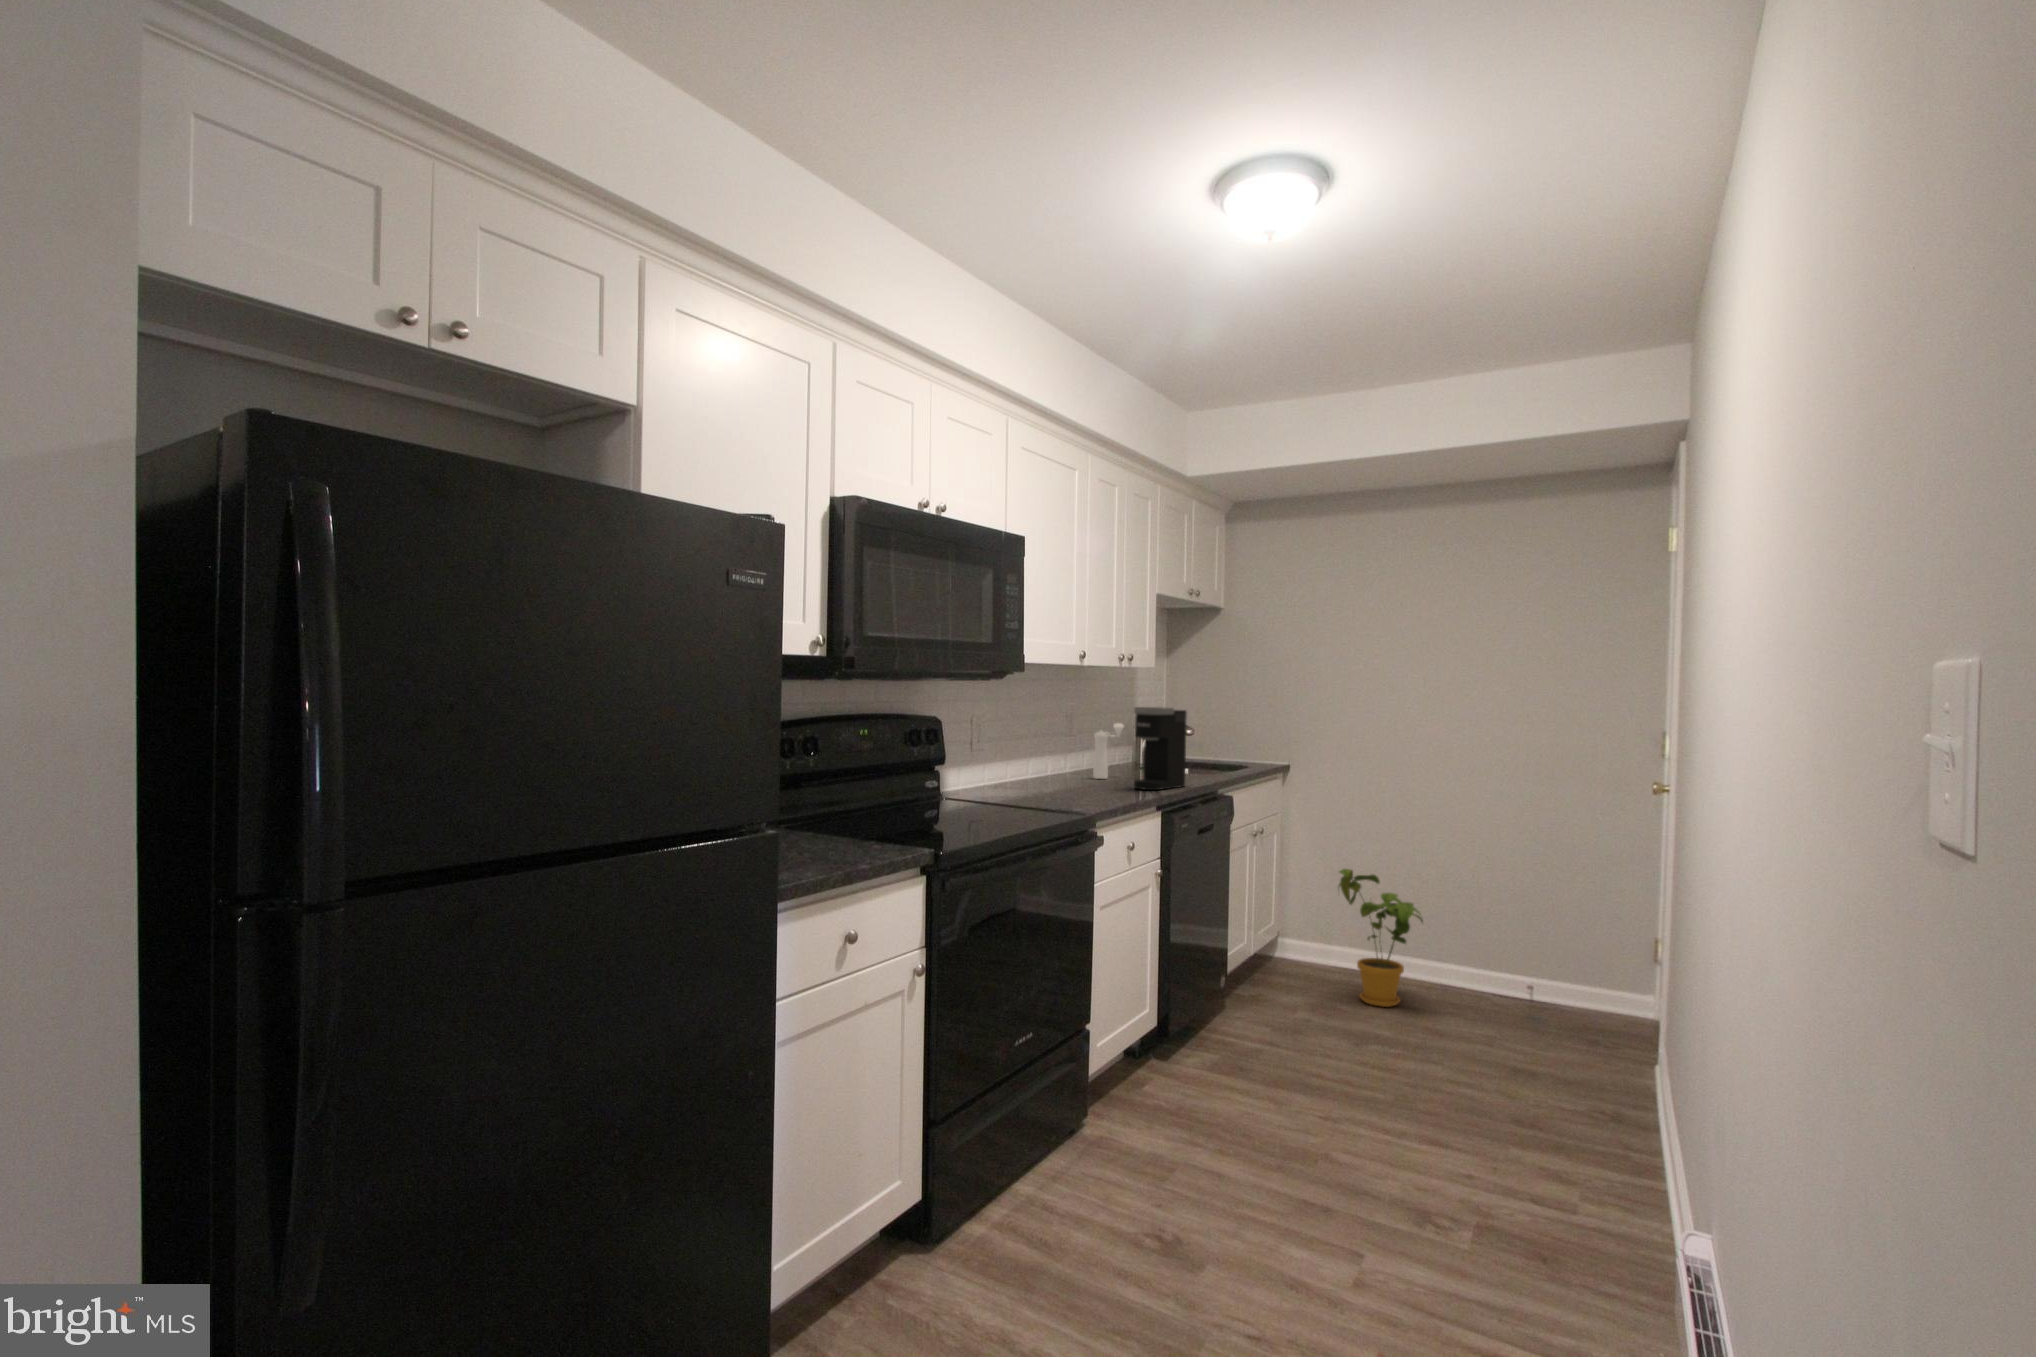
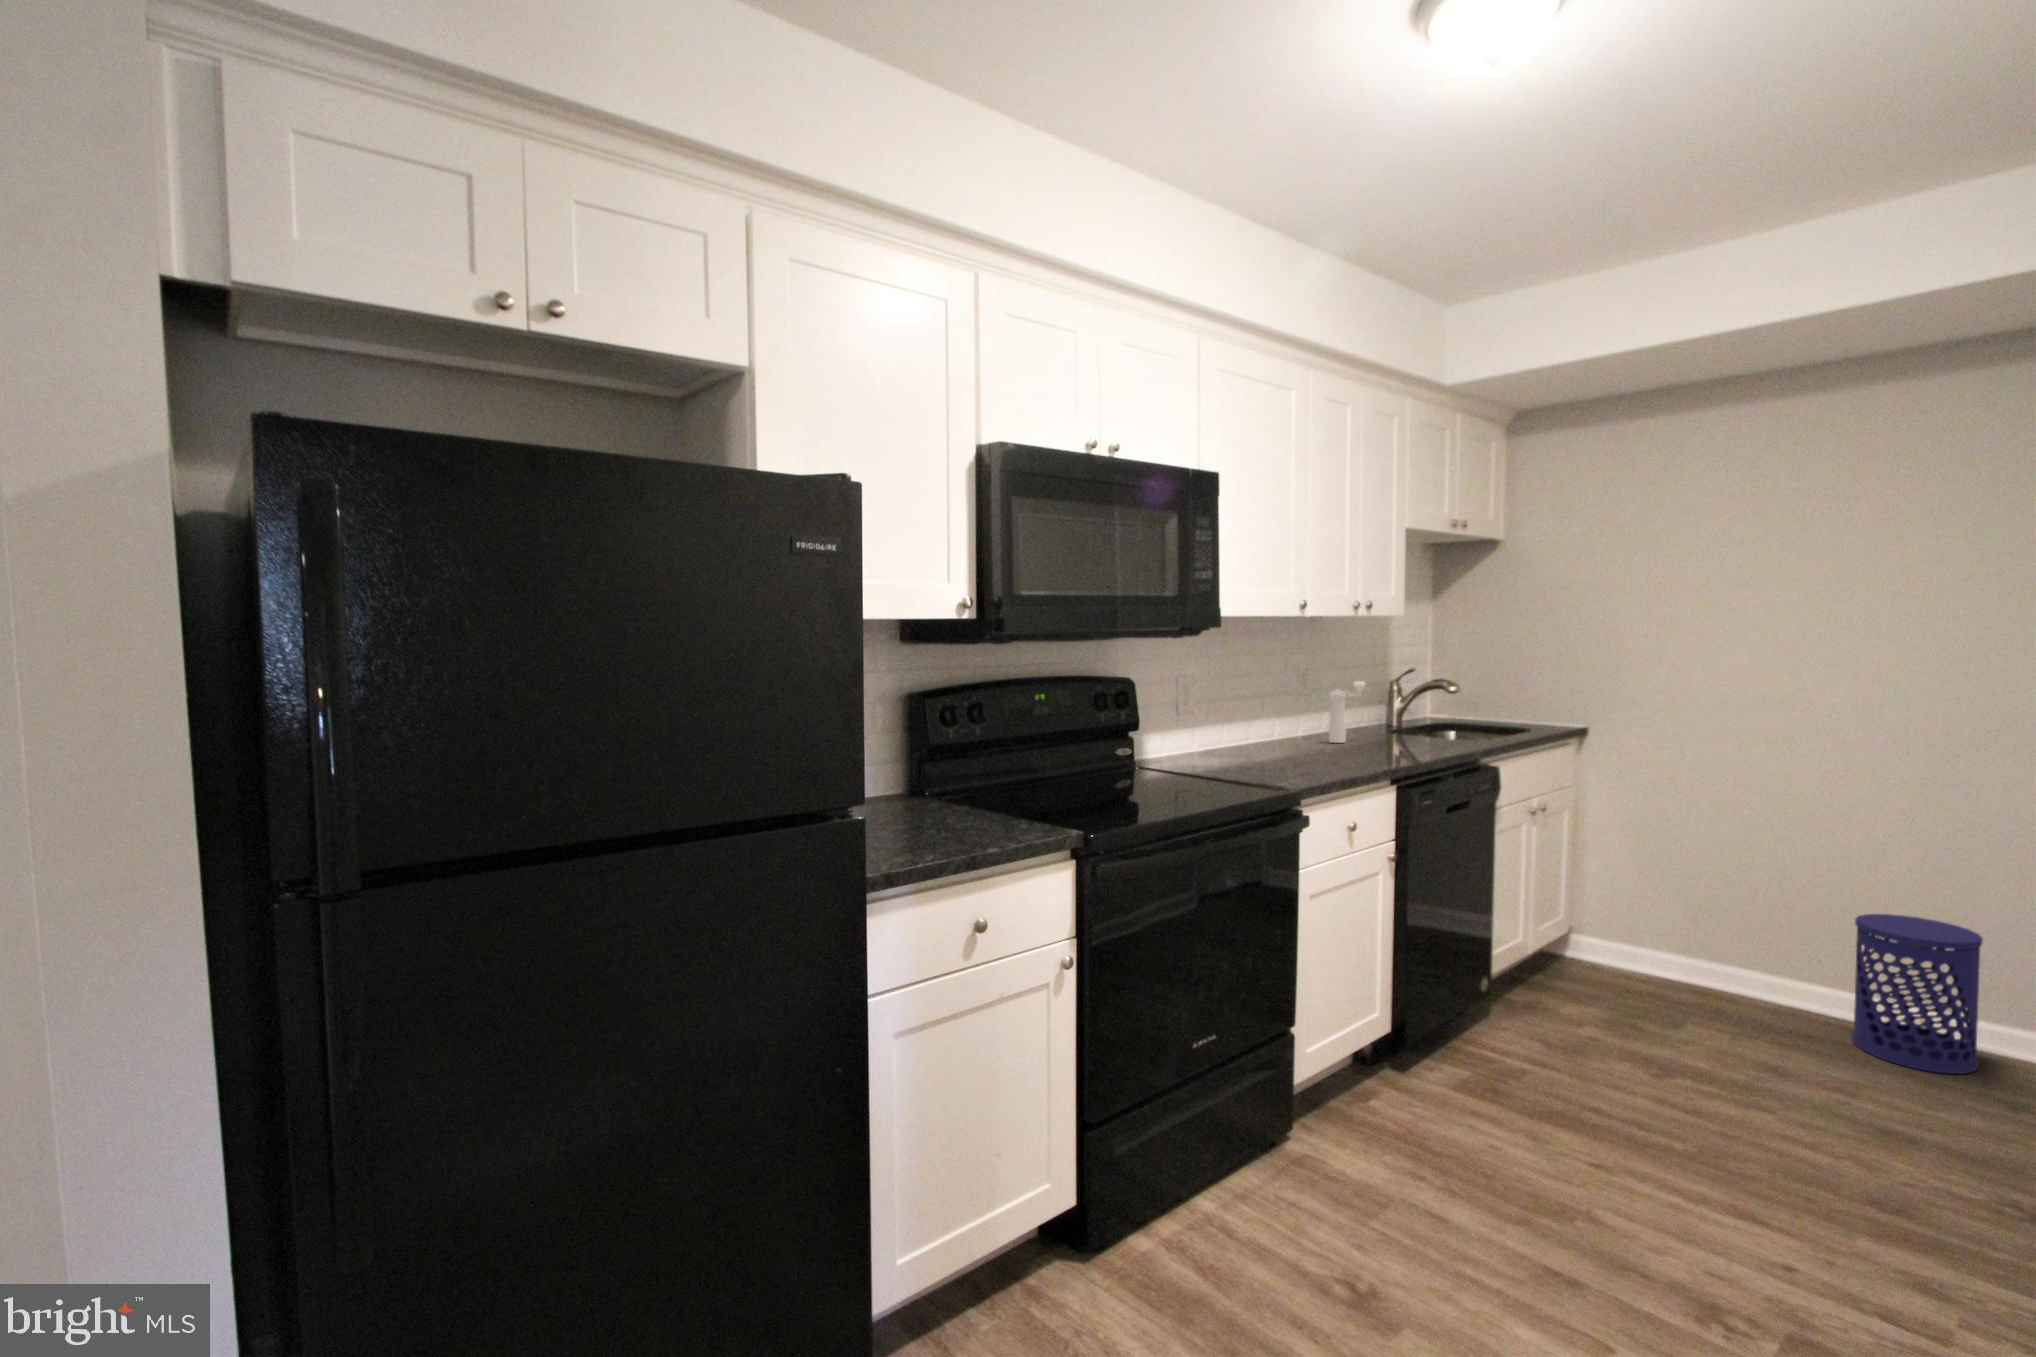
coffee maker: present [1134,707,1187,790] -> none [1370,662,1437,758]
house plant: present [1339,869,1423,1007] -> none [1645,853,1768,1023]
waste bin: none [1479,910,1558,1028] -> present [1852,914,1983,1074]

